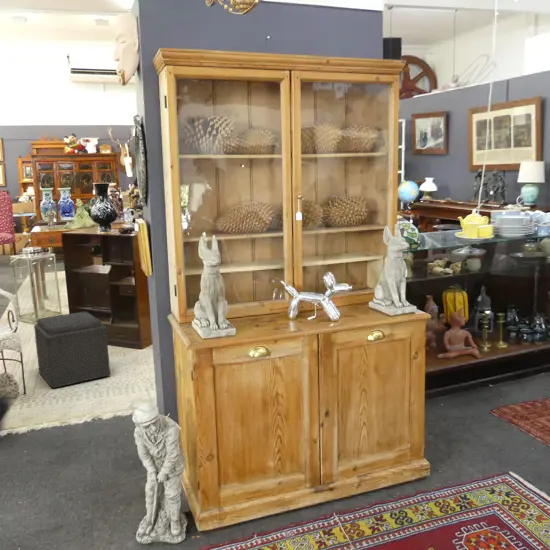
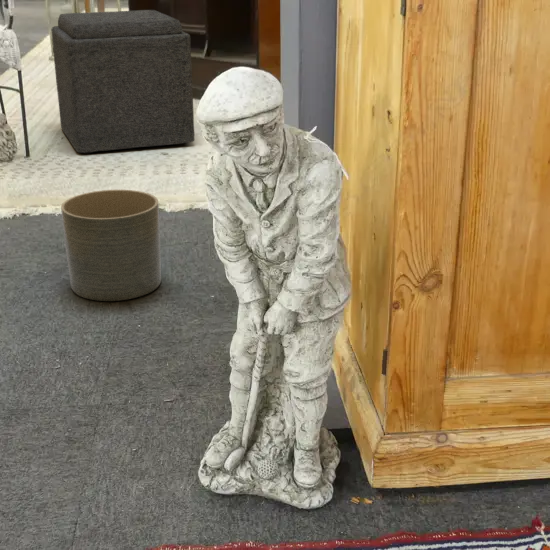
planter: none [63,418,107,470] -> present [61,190,161,301]

